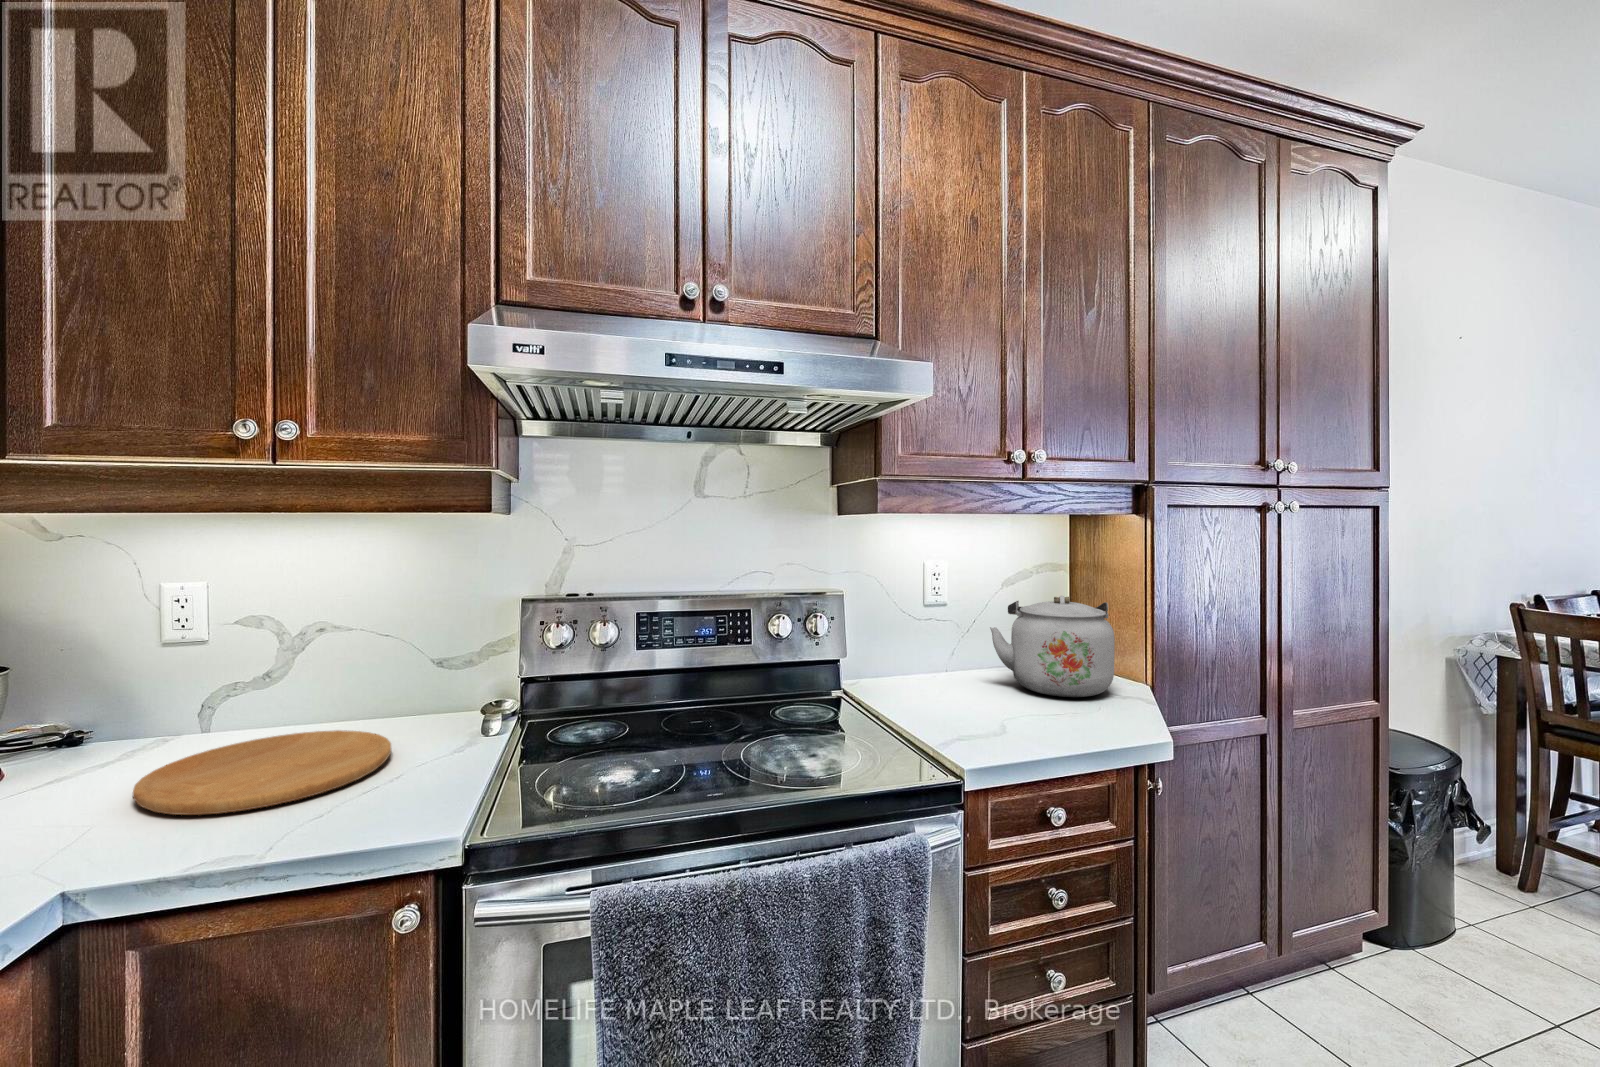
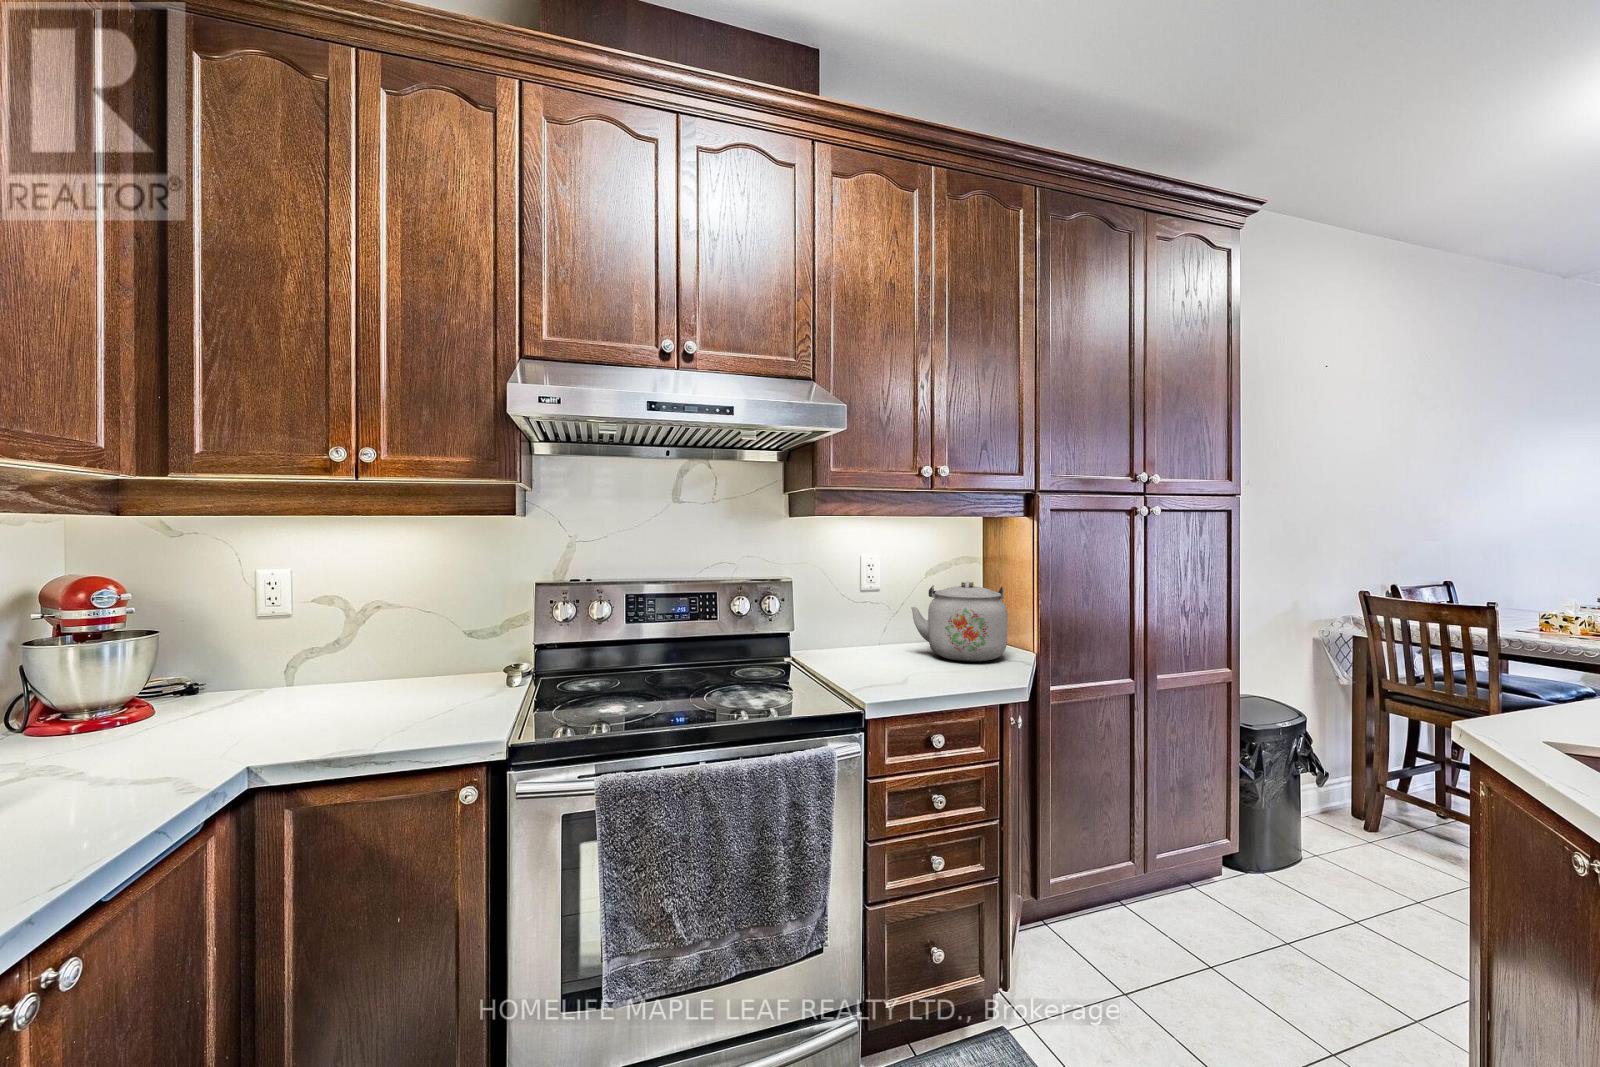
cutting board: present [133,730,391,815] -> none [262,681,441,730]

